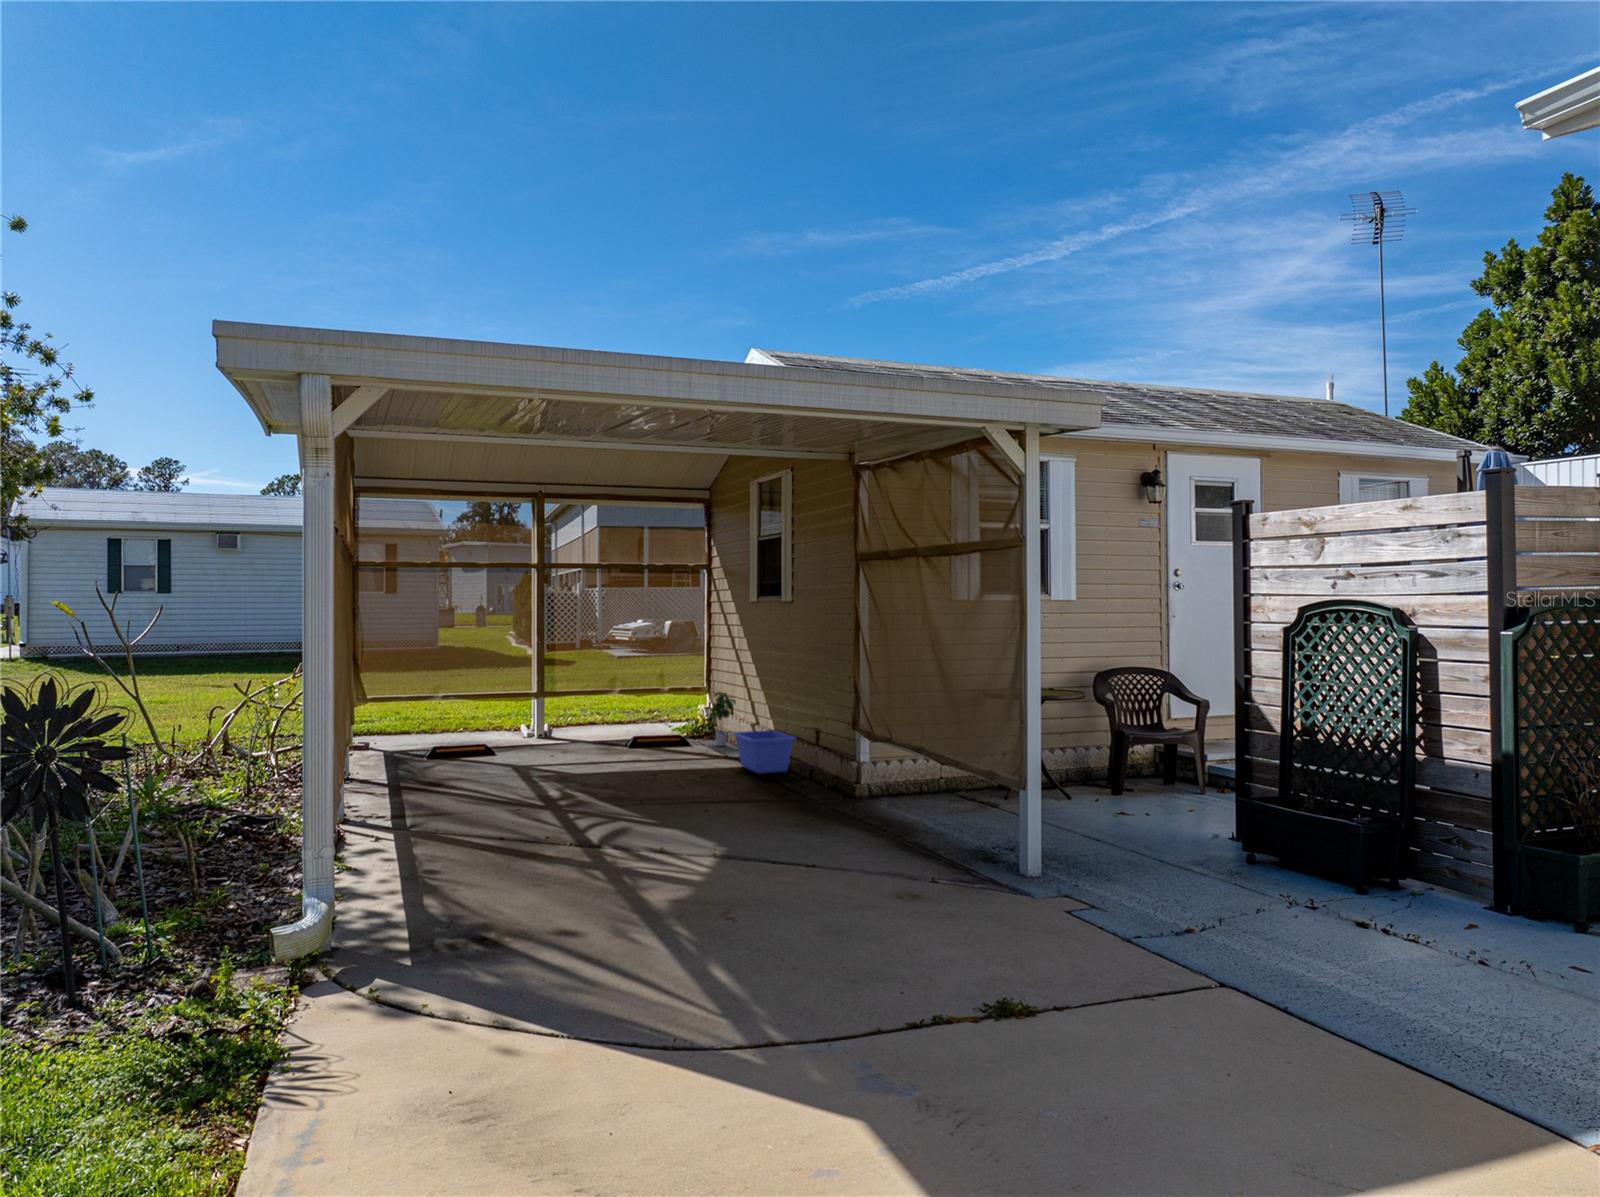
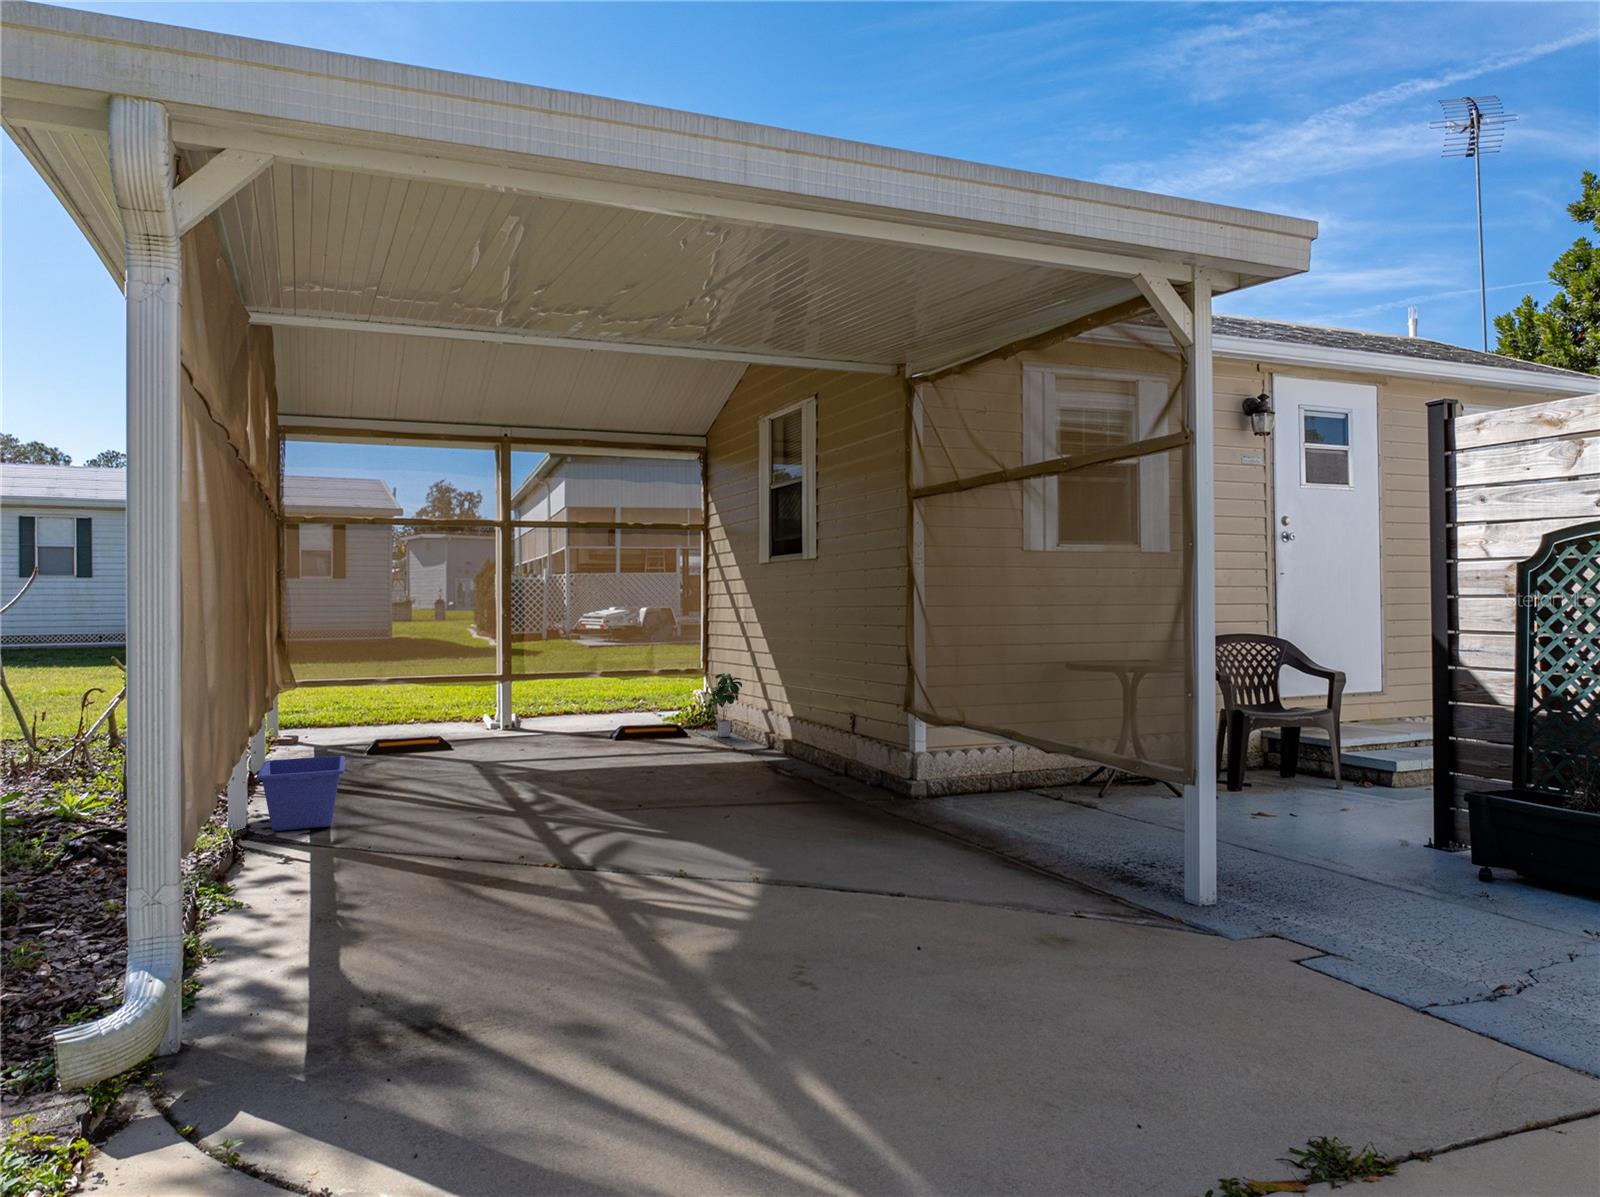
storage bin: present [732,730,796,774] -> present [256,756,345,831]

